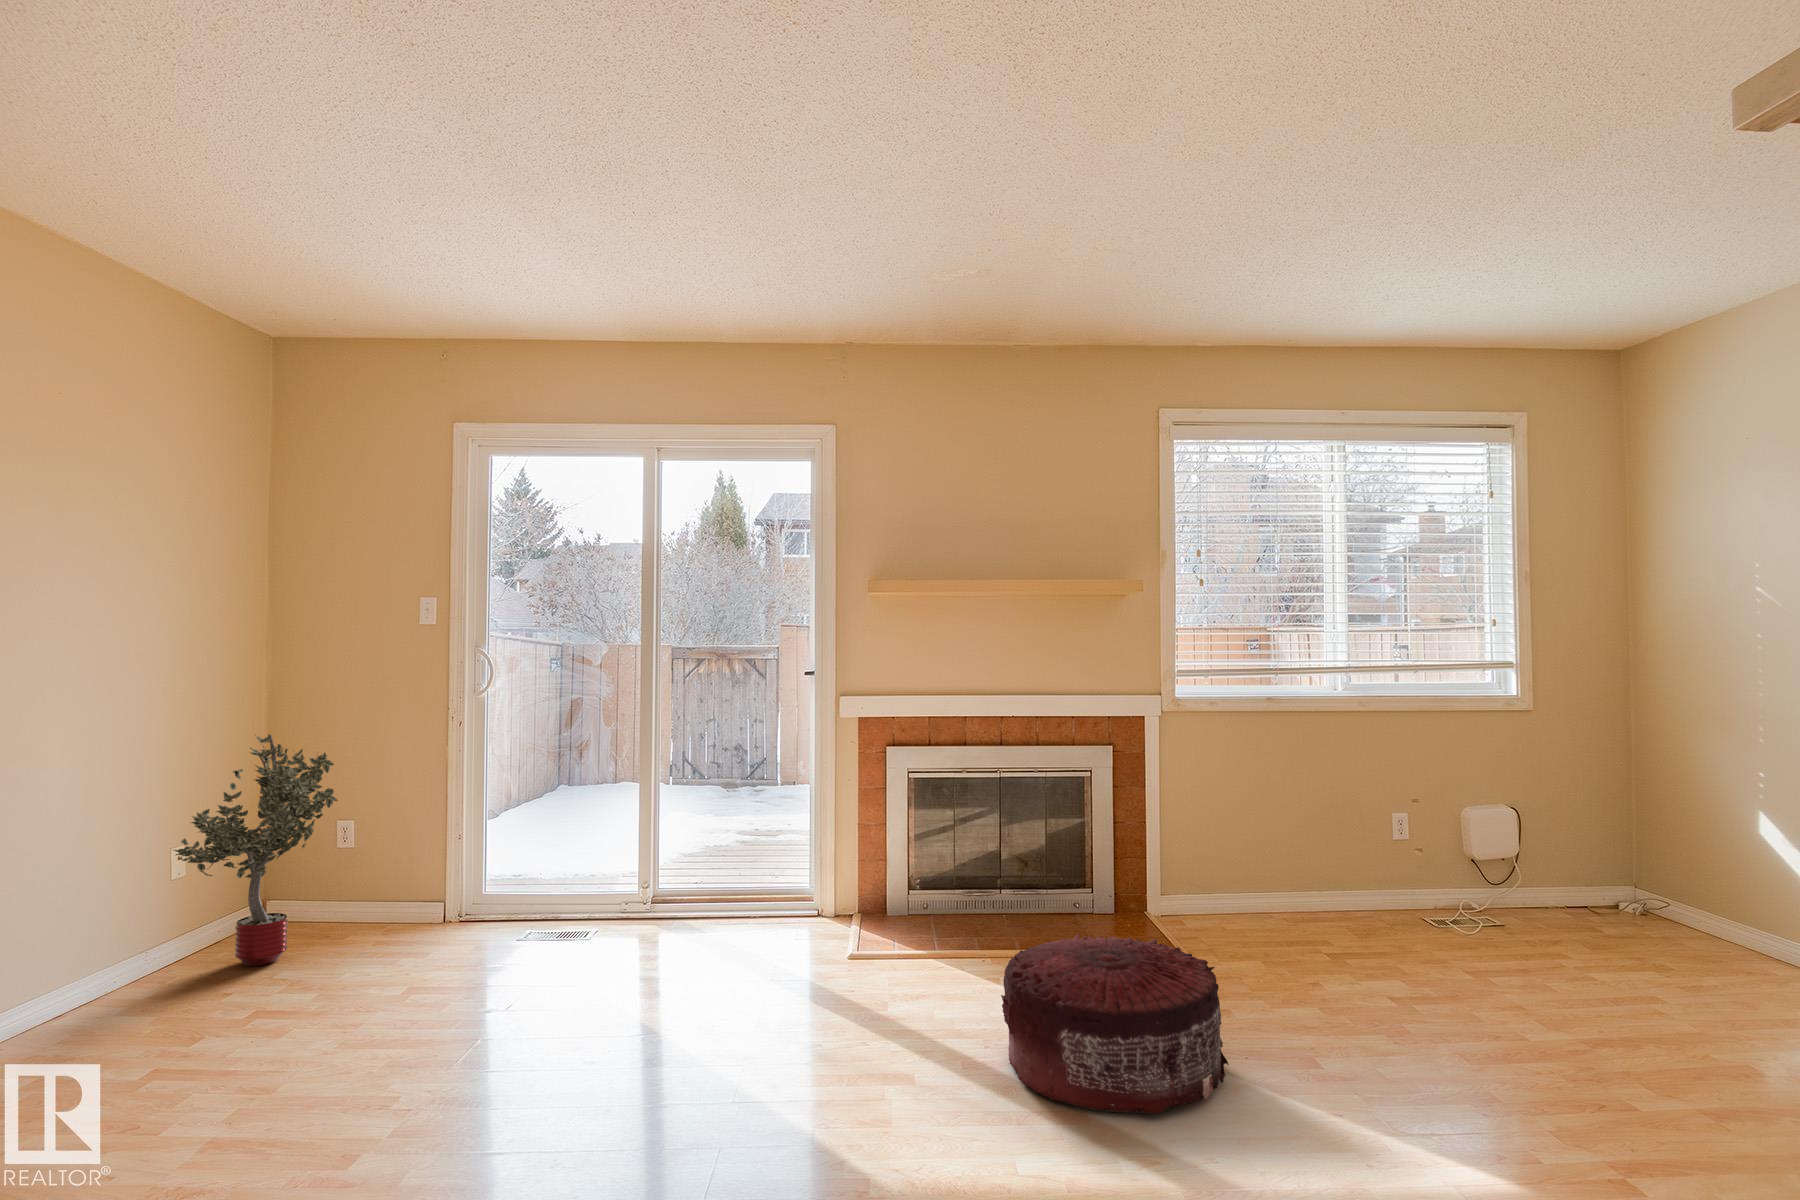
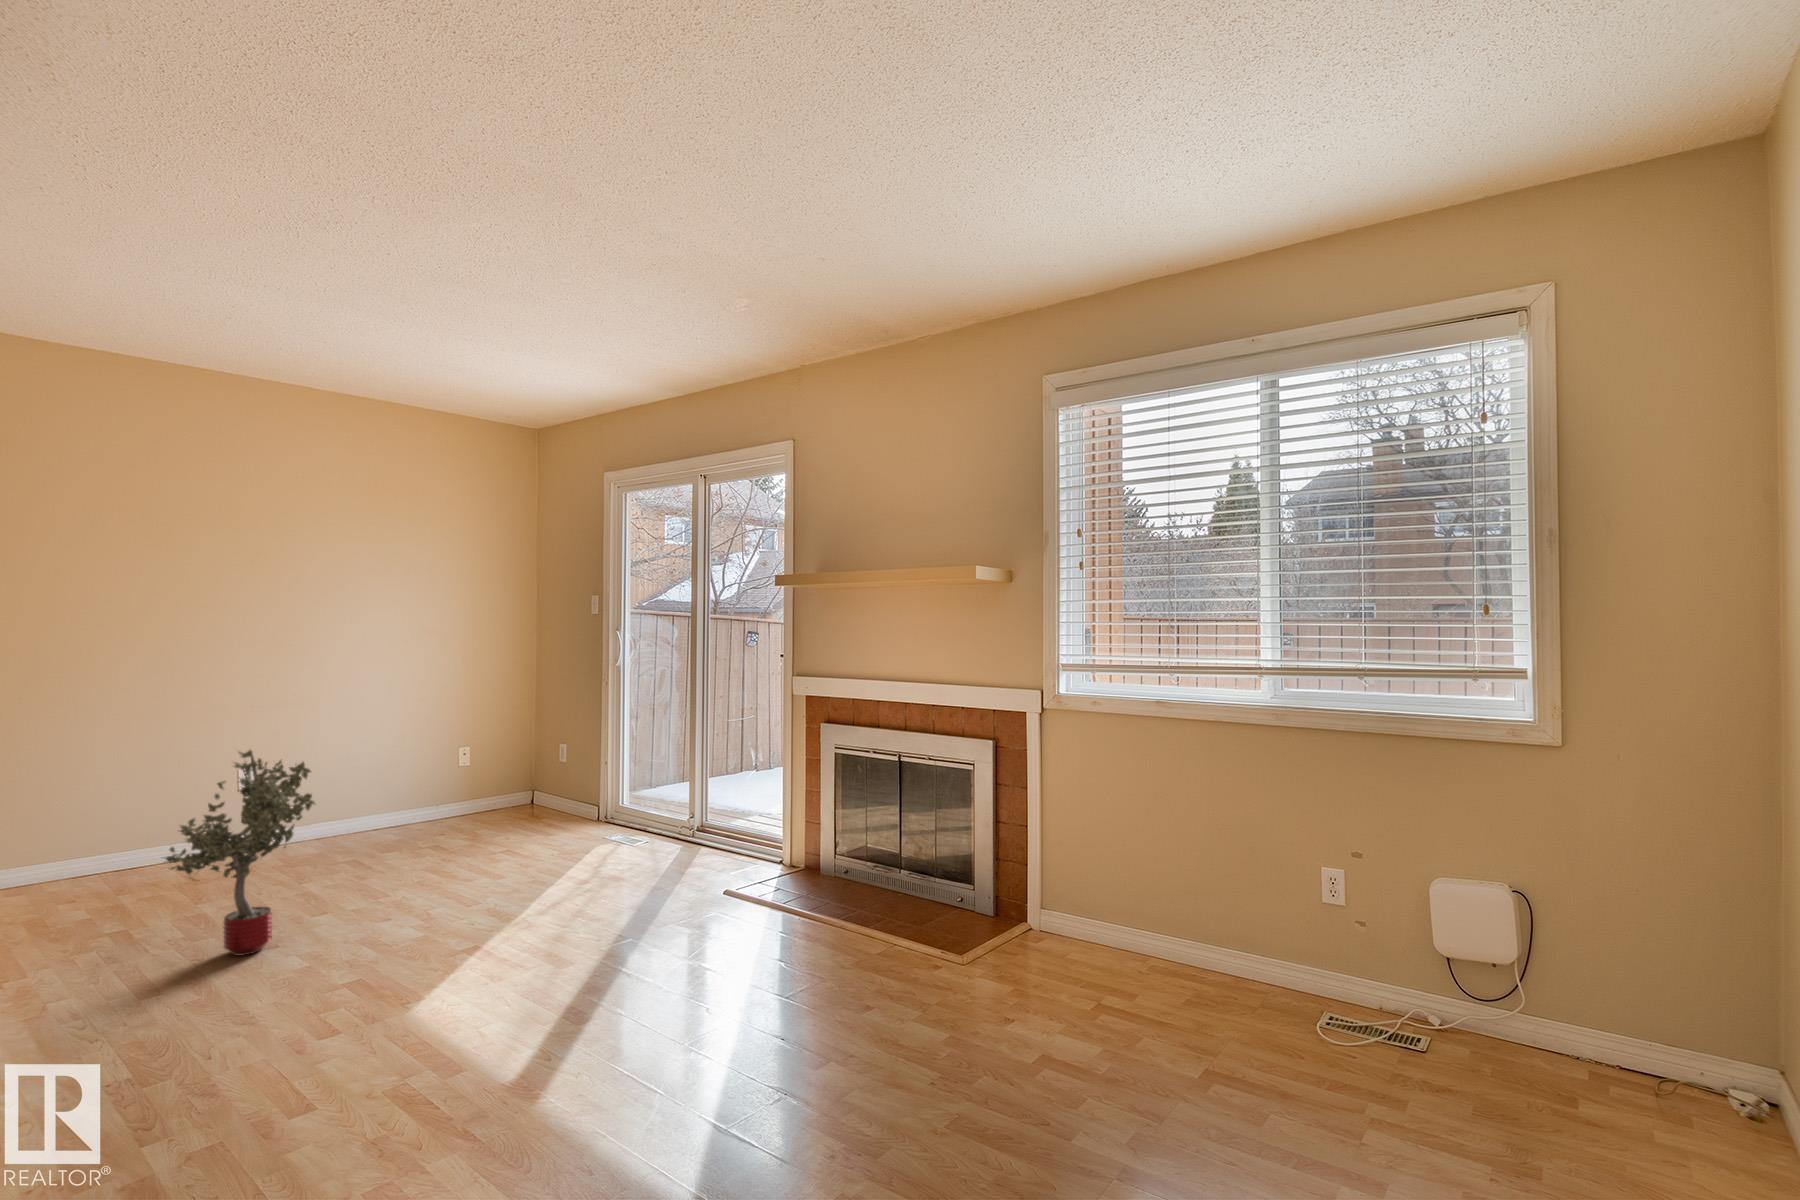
pouf: present [1001,934,1229,1114] -> none [893,912,1078,1068]

